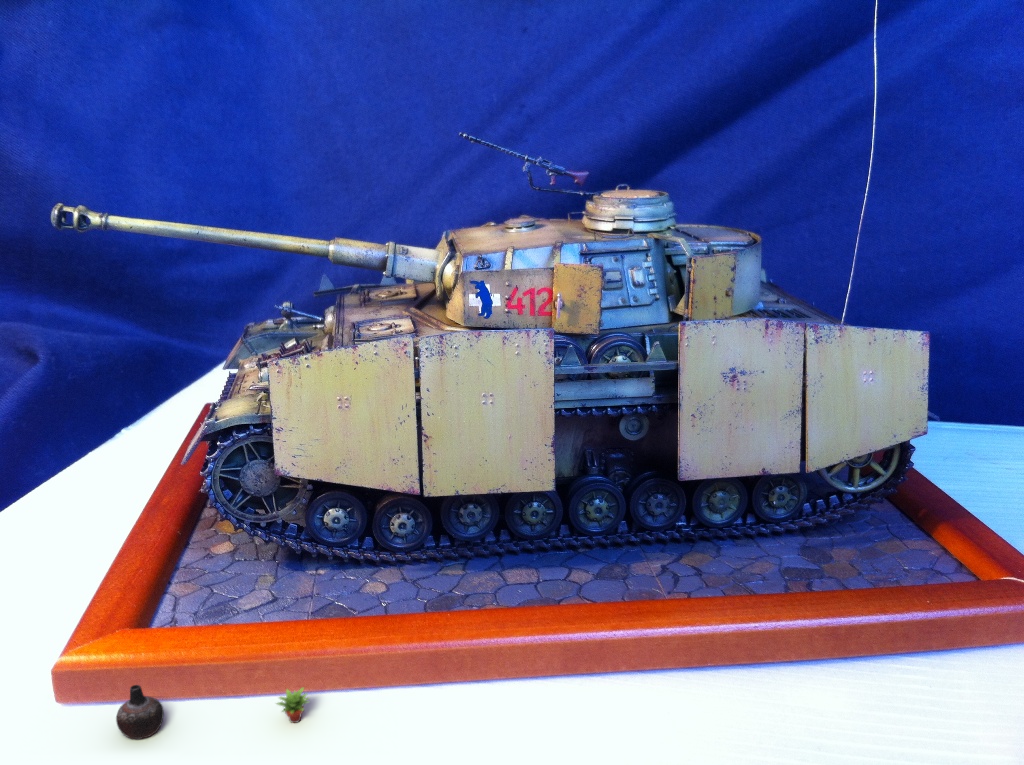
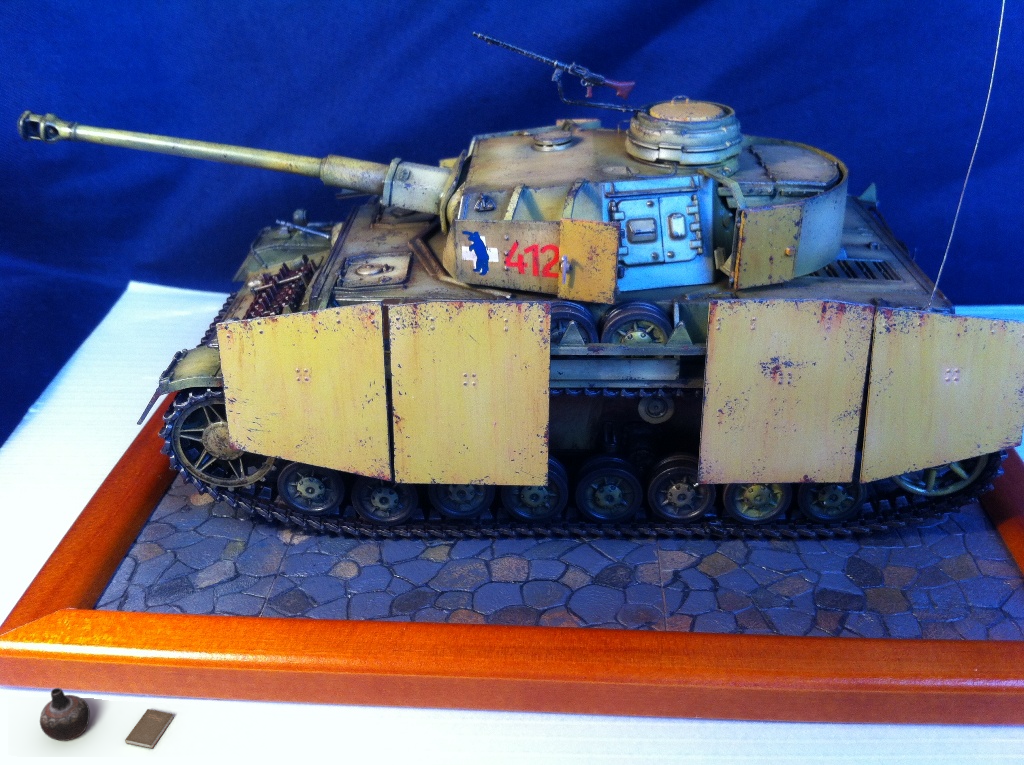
succulent plant: present [277,687,308,723] -> none [199,703,238,740]
book: none [201,707,243,736] -> present [125,709,174,749]

